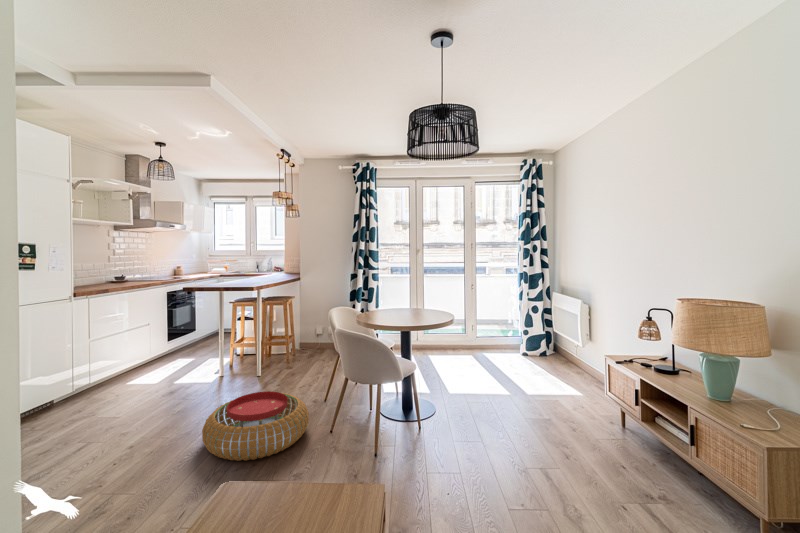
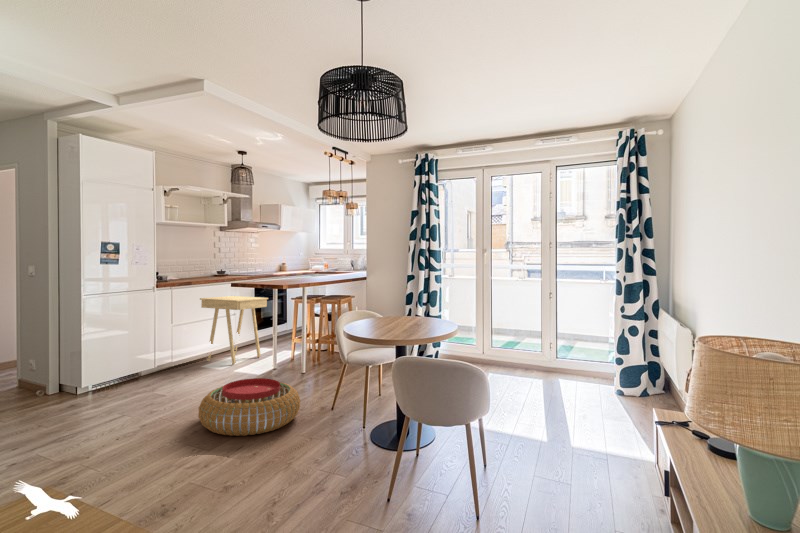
side table: none [126,302,208,377] -> present [200,296,268,364]

